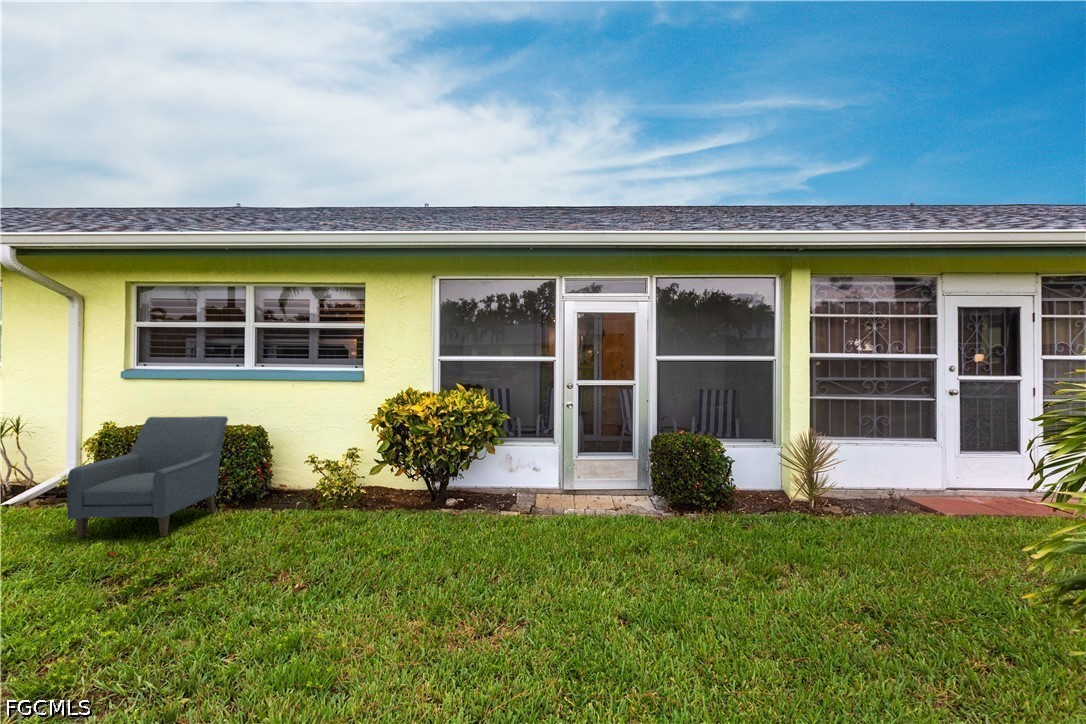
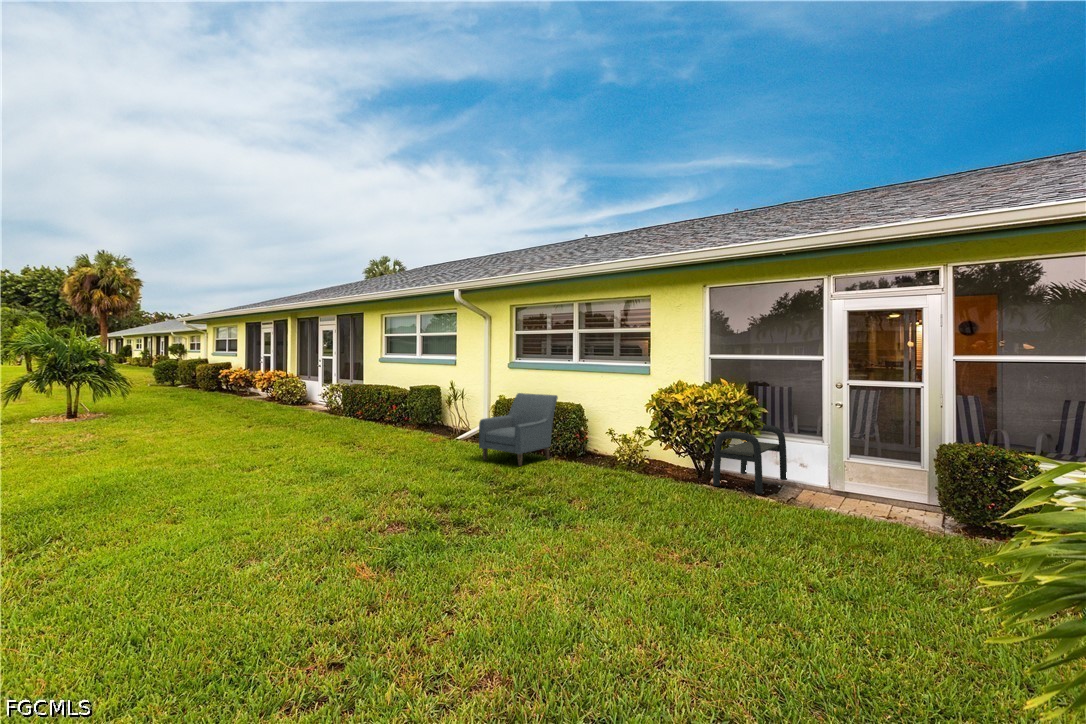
bench: none [463,431,524,510] -> present [713,425,787,494]

